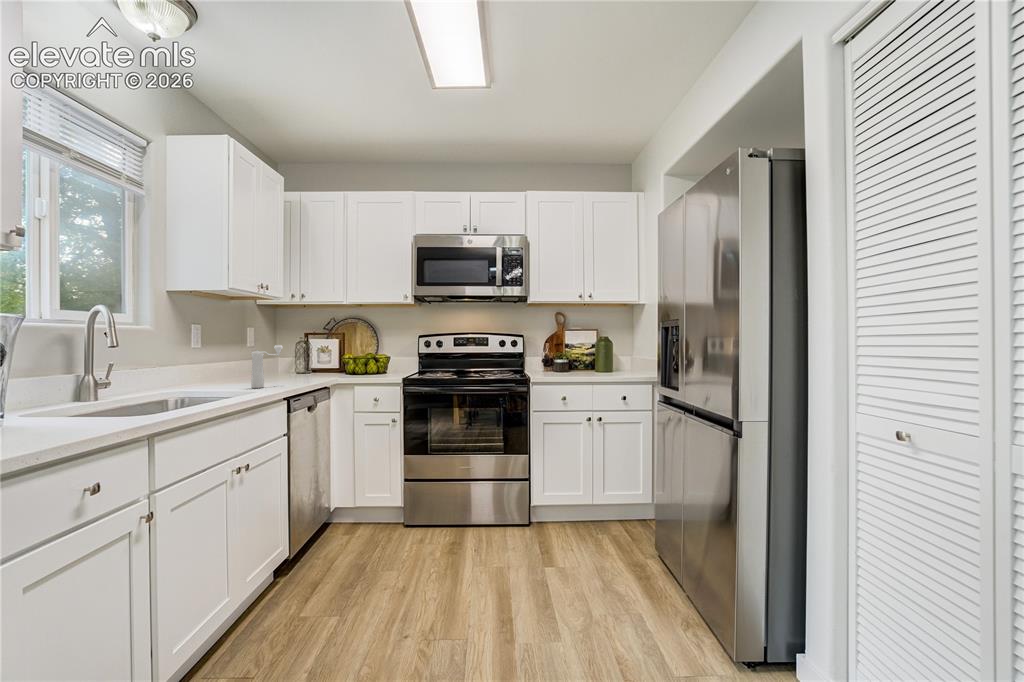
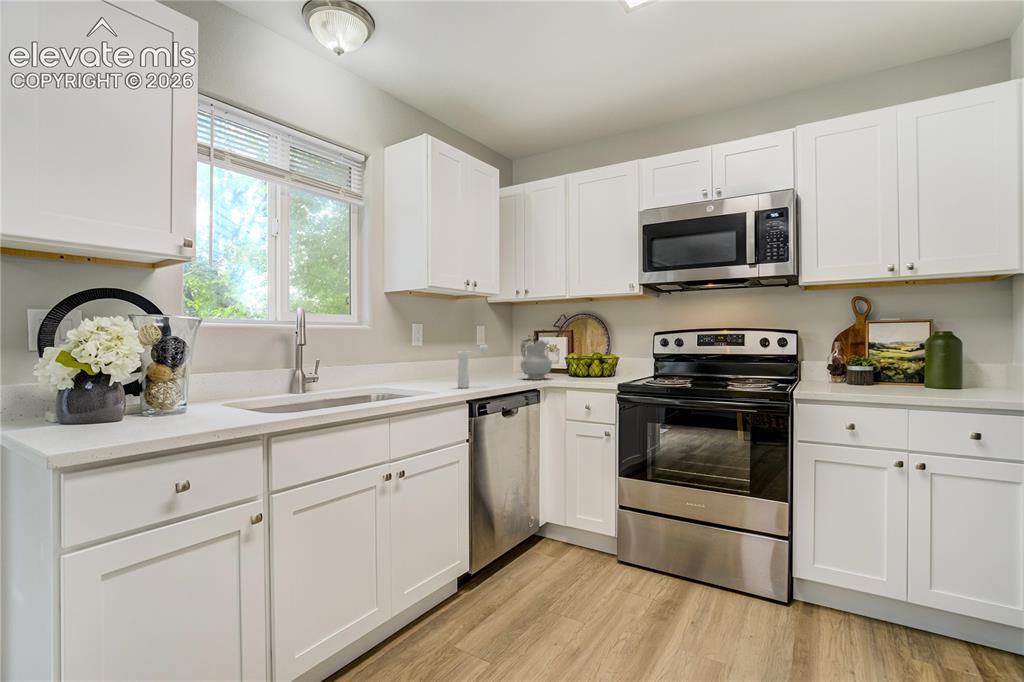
ceramic pitcher: none [300,340,333,378] -> present [521,339,552,380]

